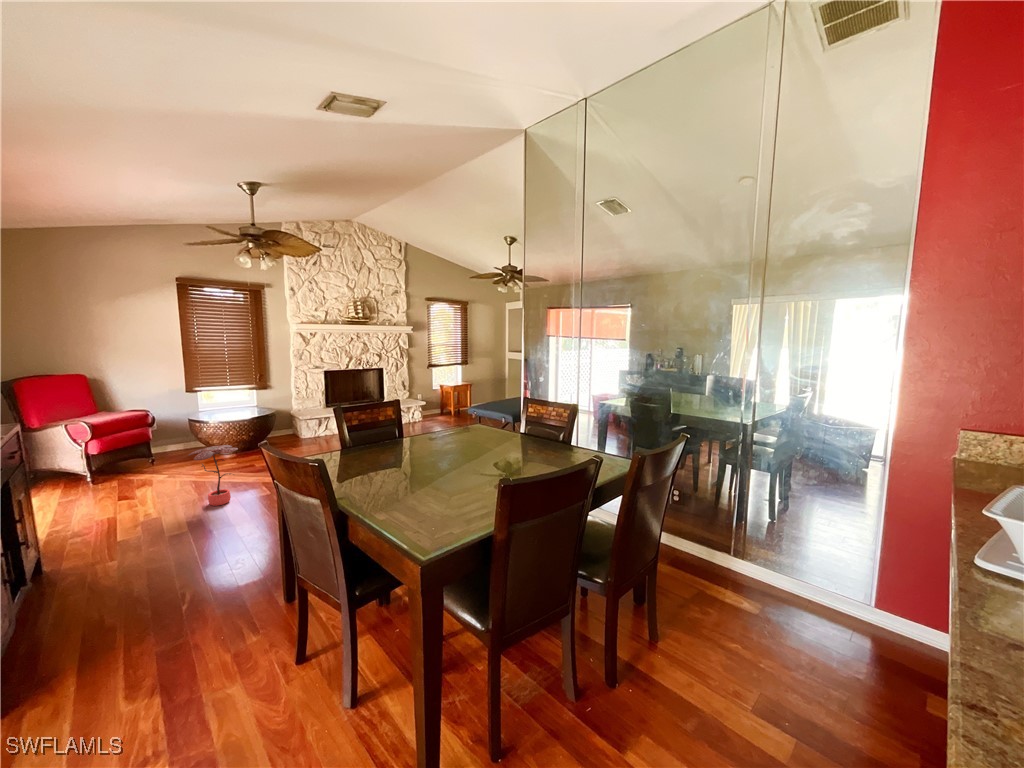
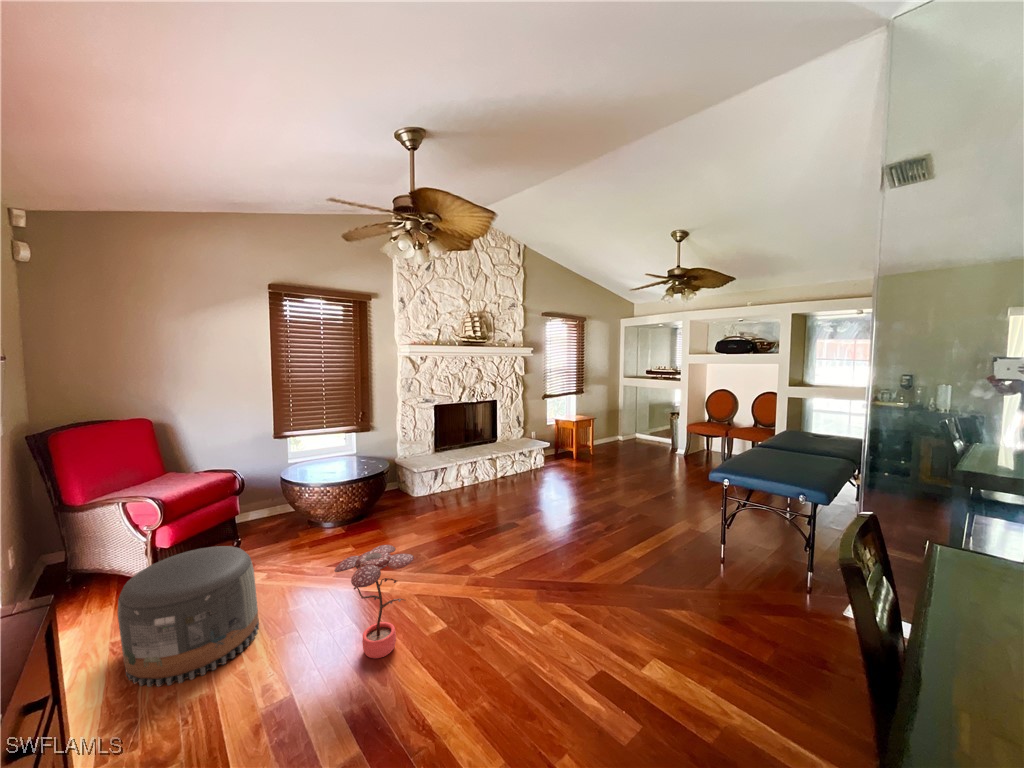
pouf: none [60,448,152,516] -> present [118,546,259,687]

